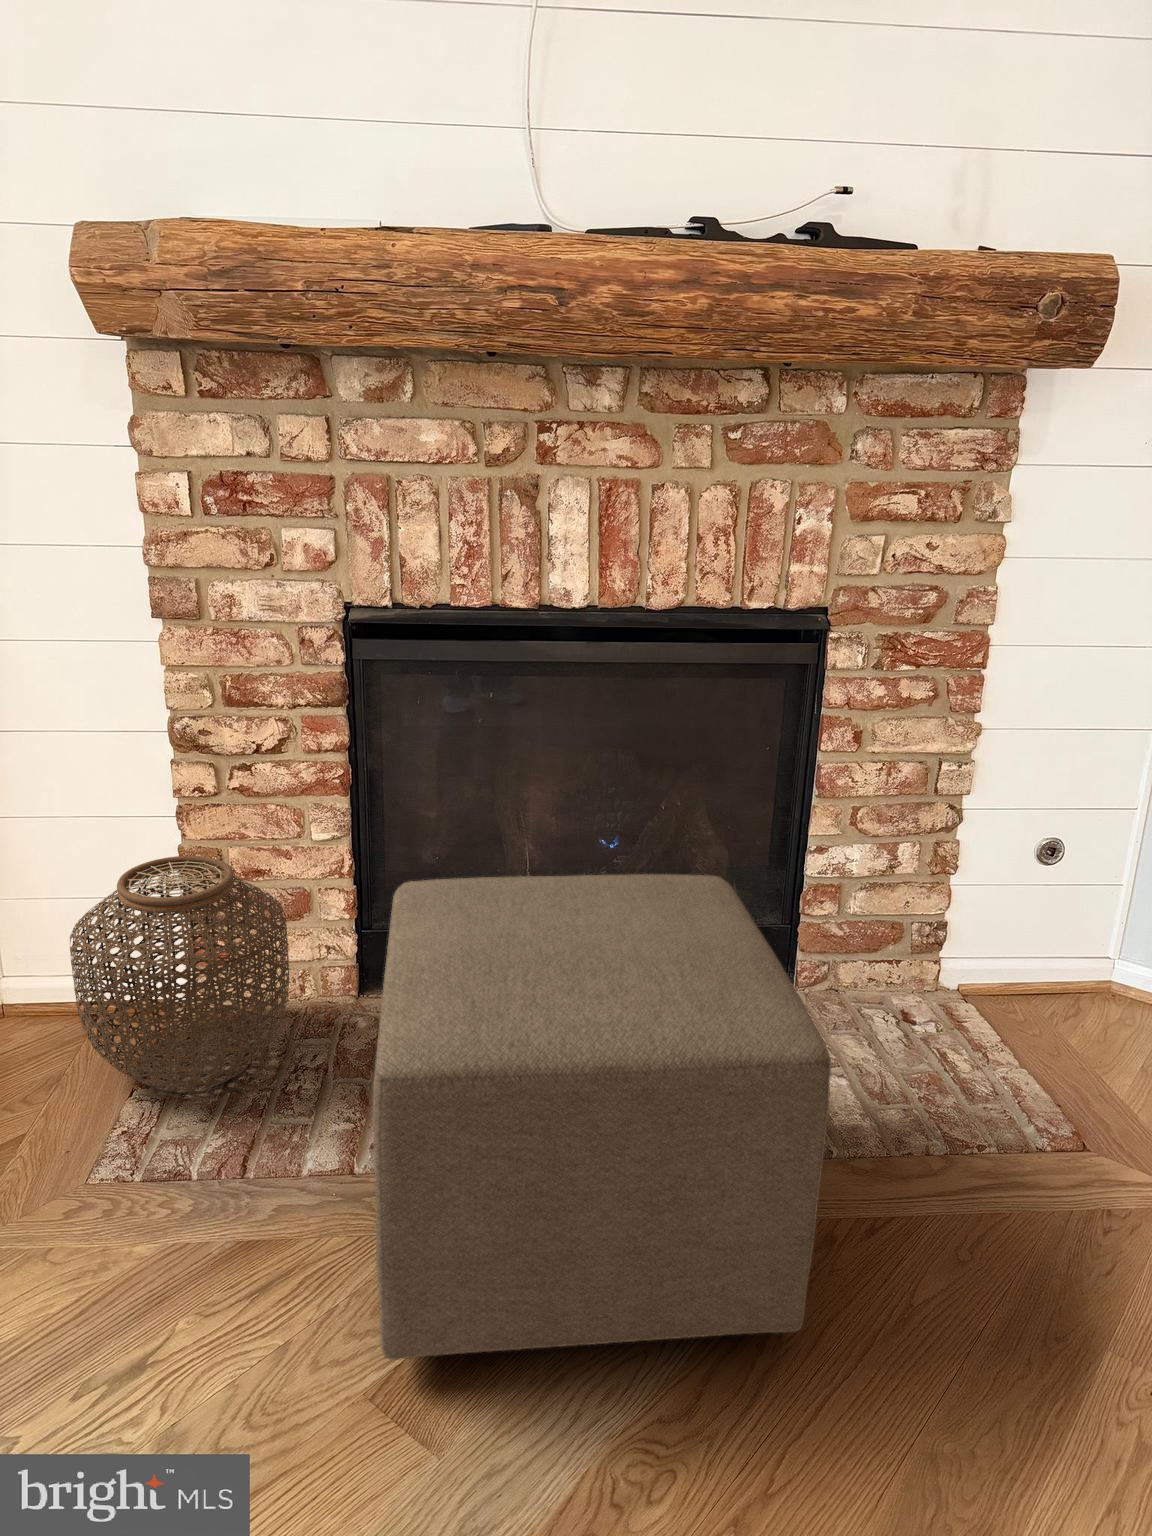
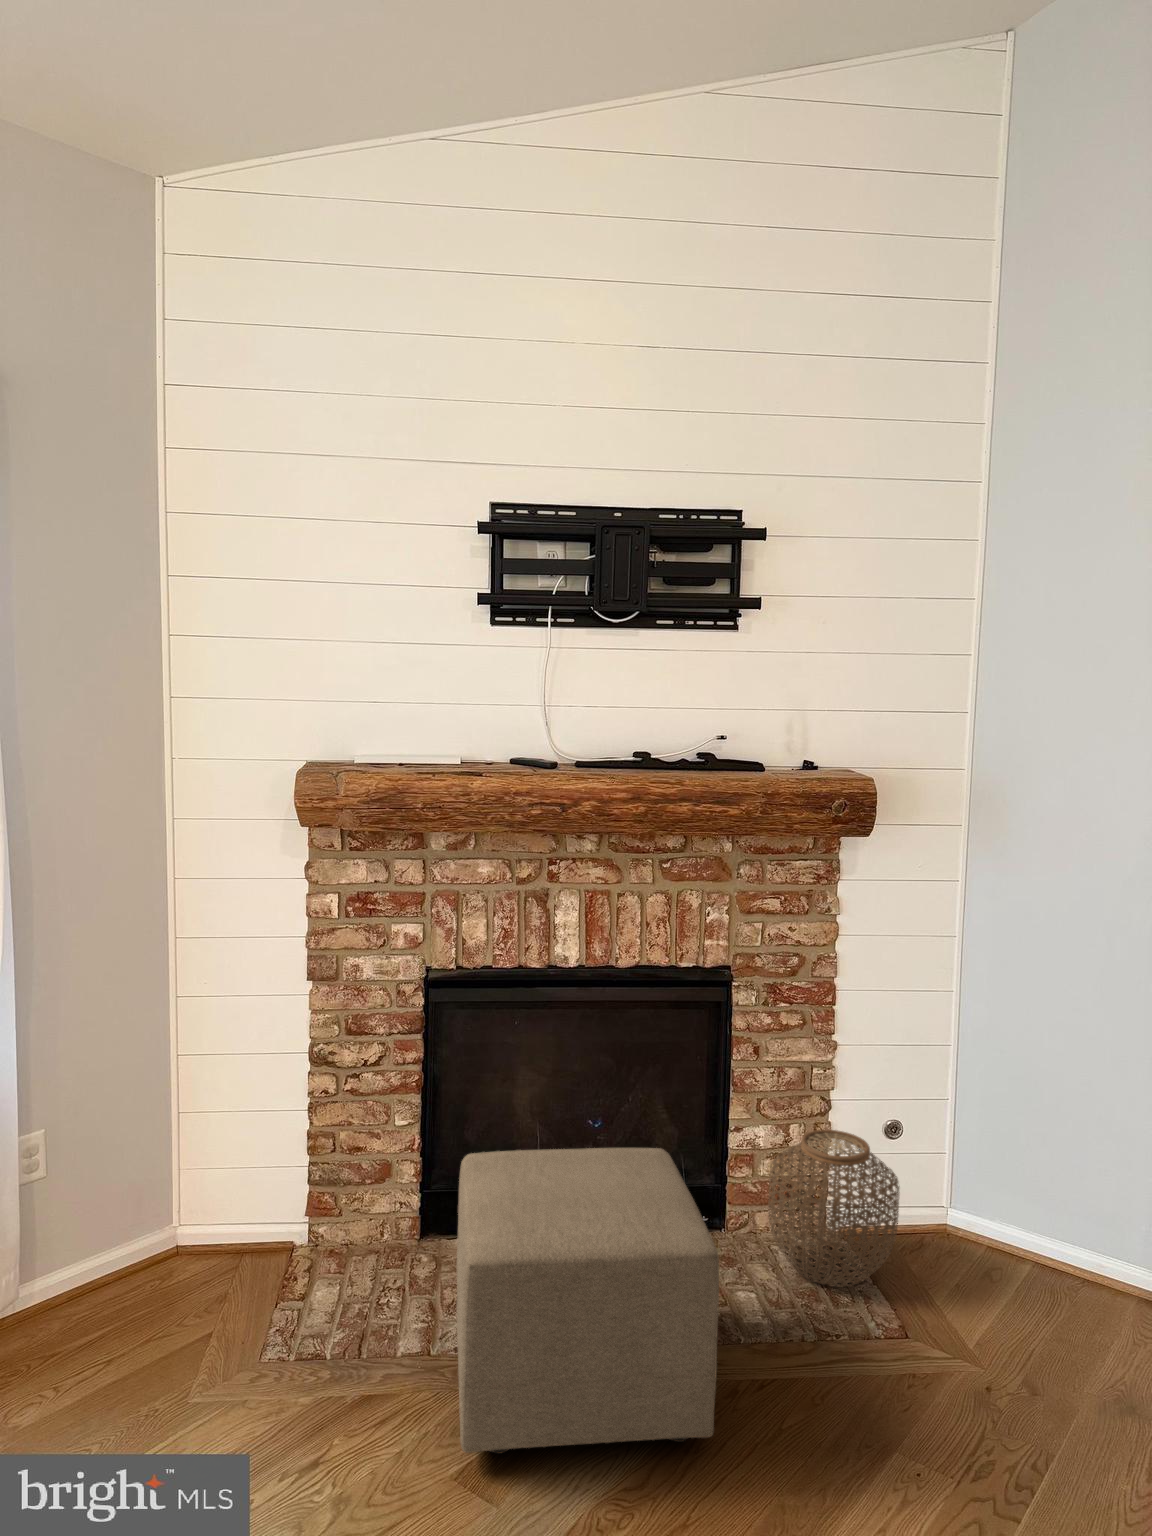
woven basket: present [70,856,289,1092] -> present [768,1130,899,1287]

